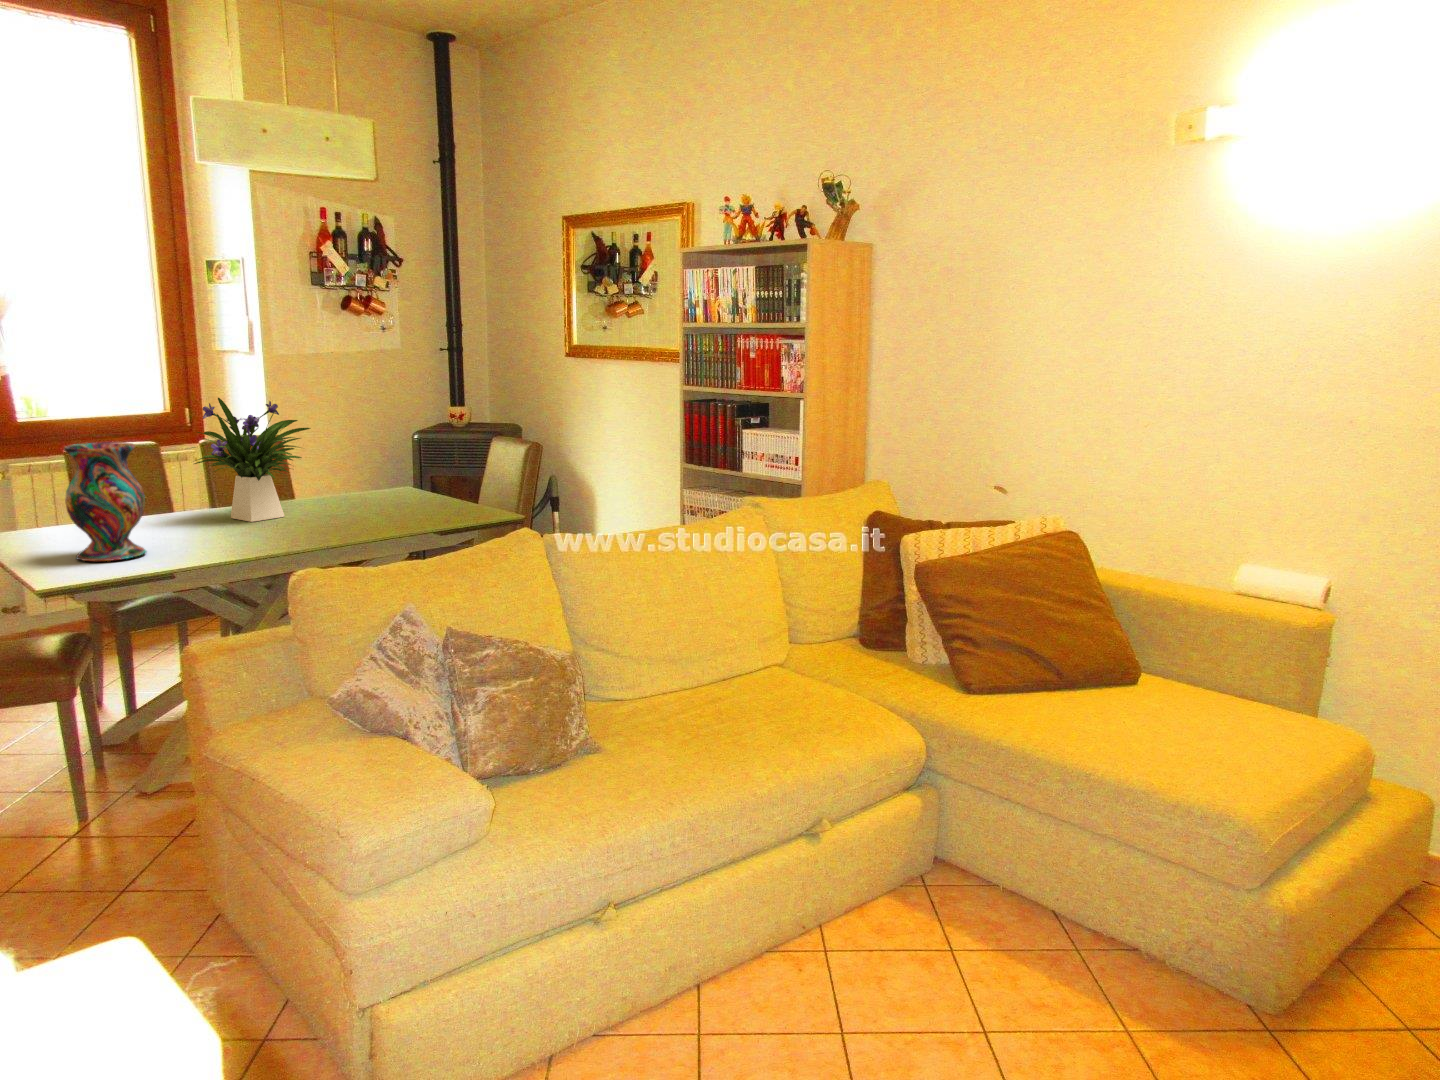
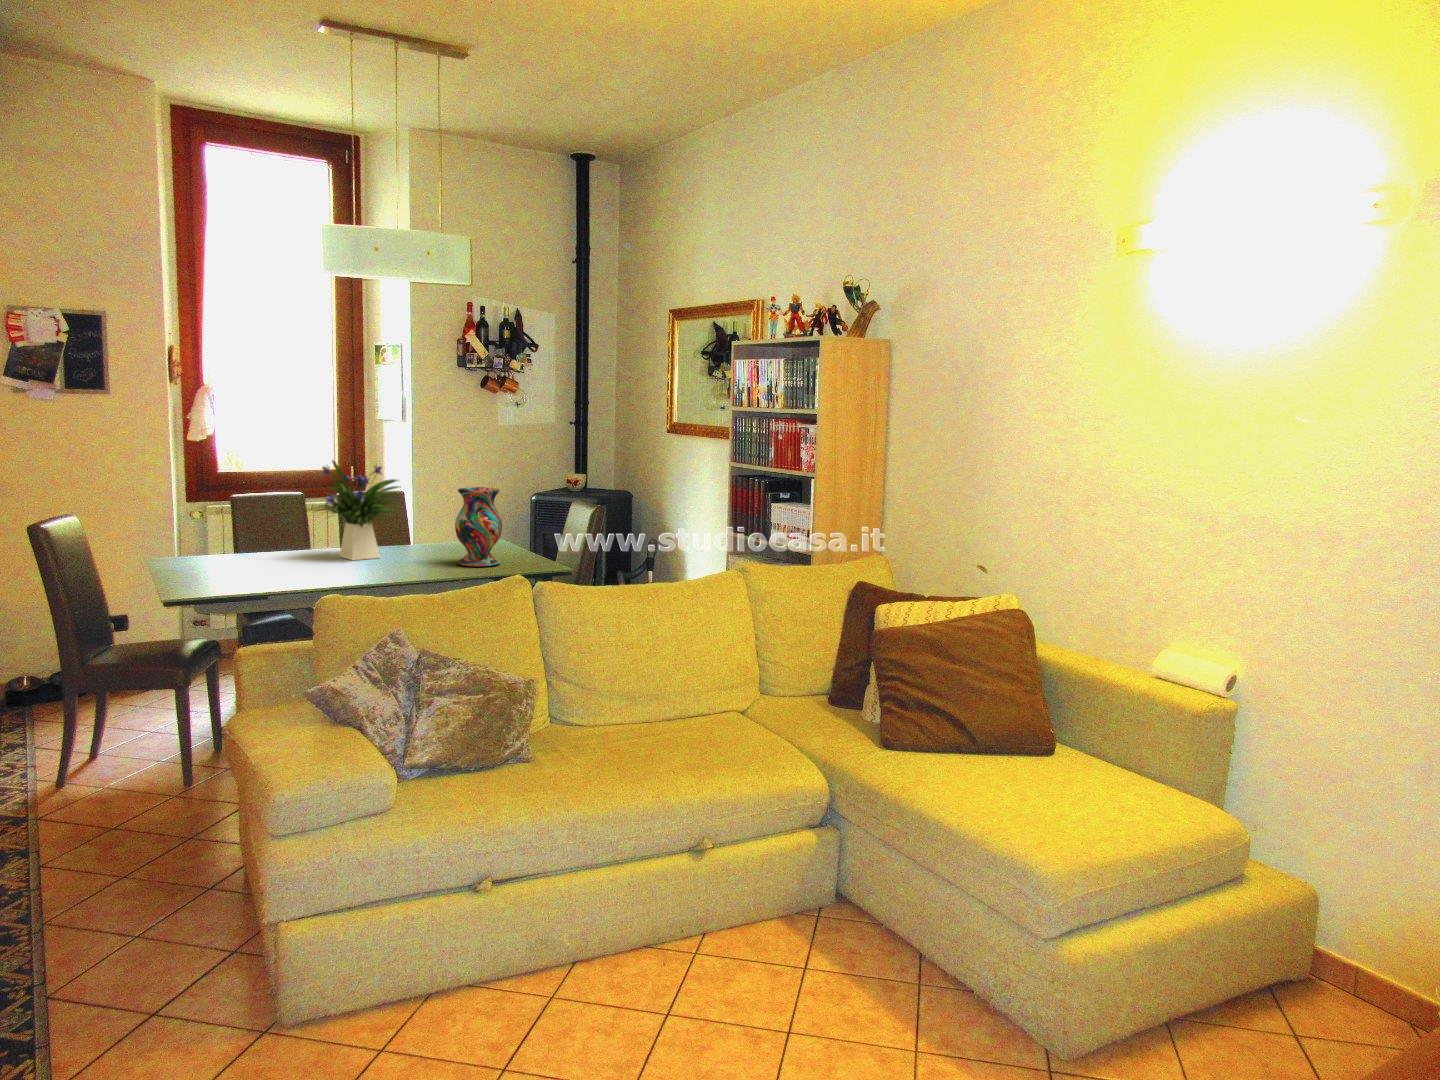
vase: present [64,442,146,561] -> present [455,487,502,567]

